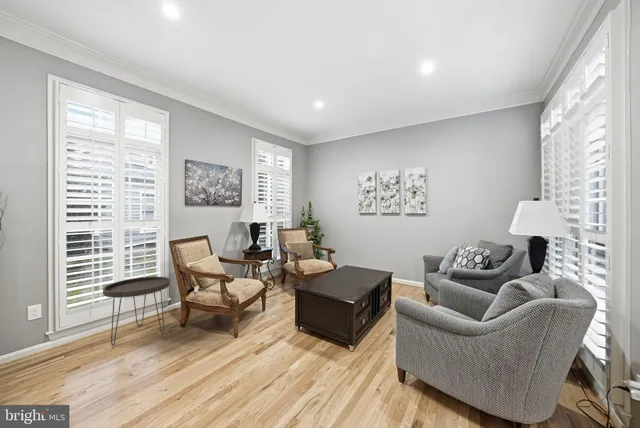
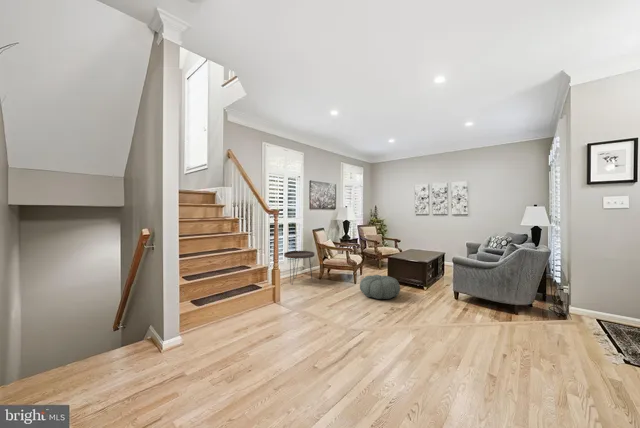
pouf: none [221,327,299,392] -> present [360,275,400,299]

